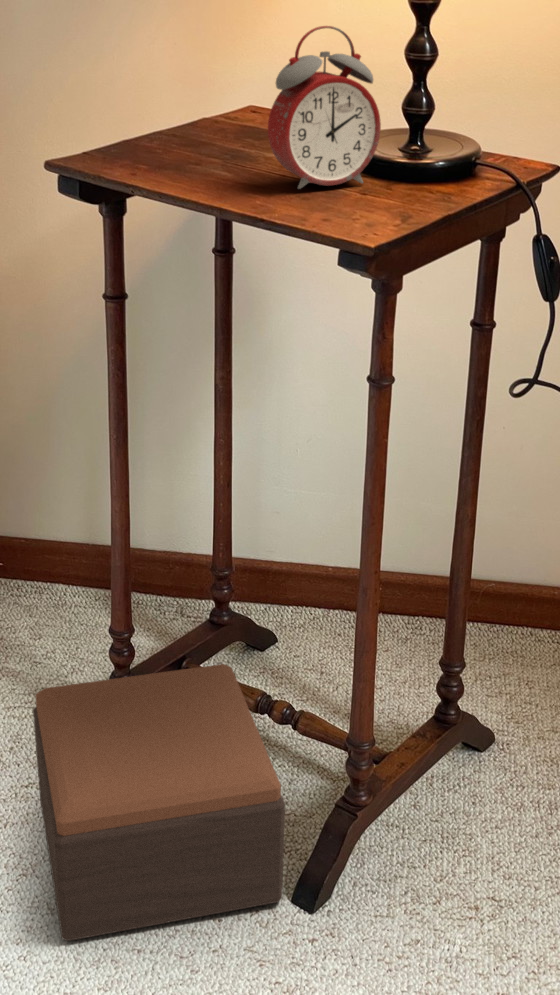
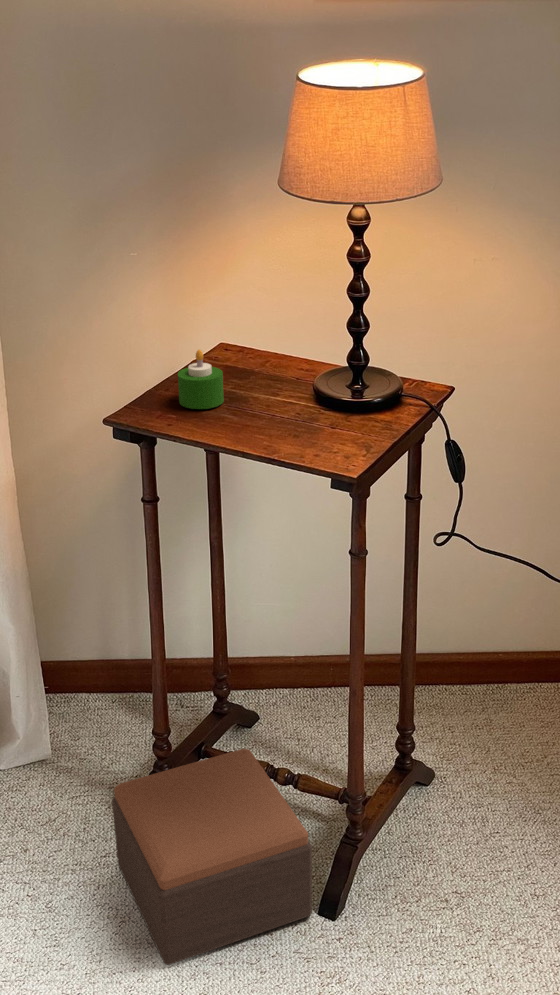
alarm clock: present [268,26,381,189] -> none [264,321,340,428]
candle: none [157,76,221,163] -> present [178,350,224,409]

